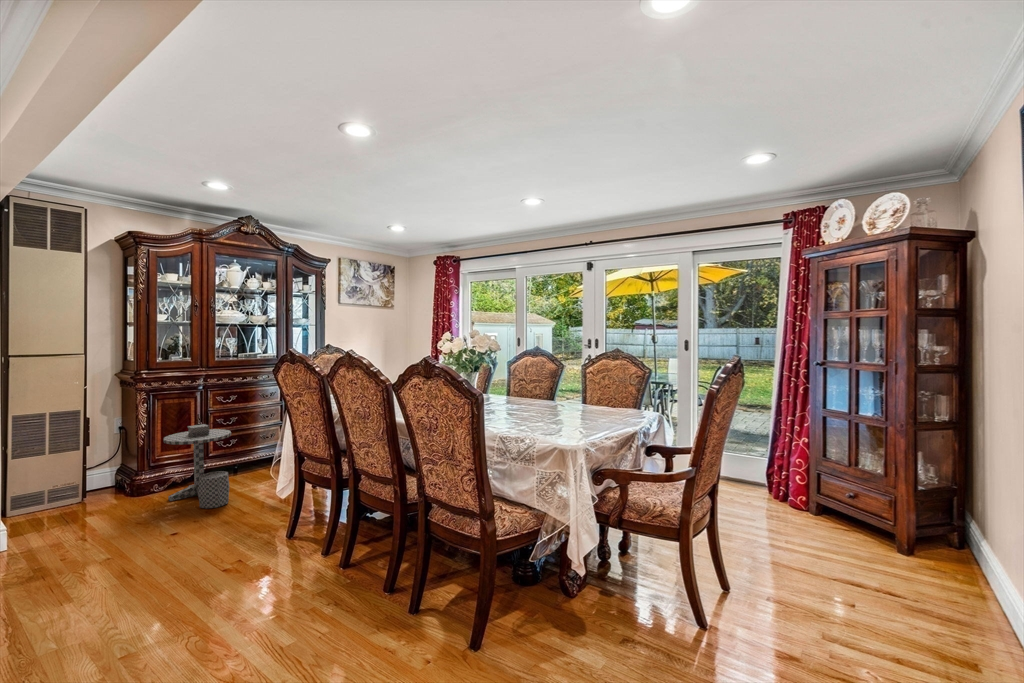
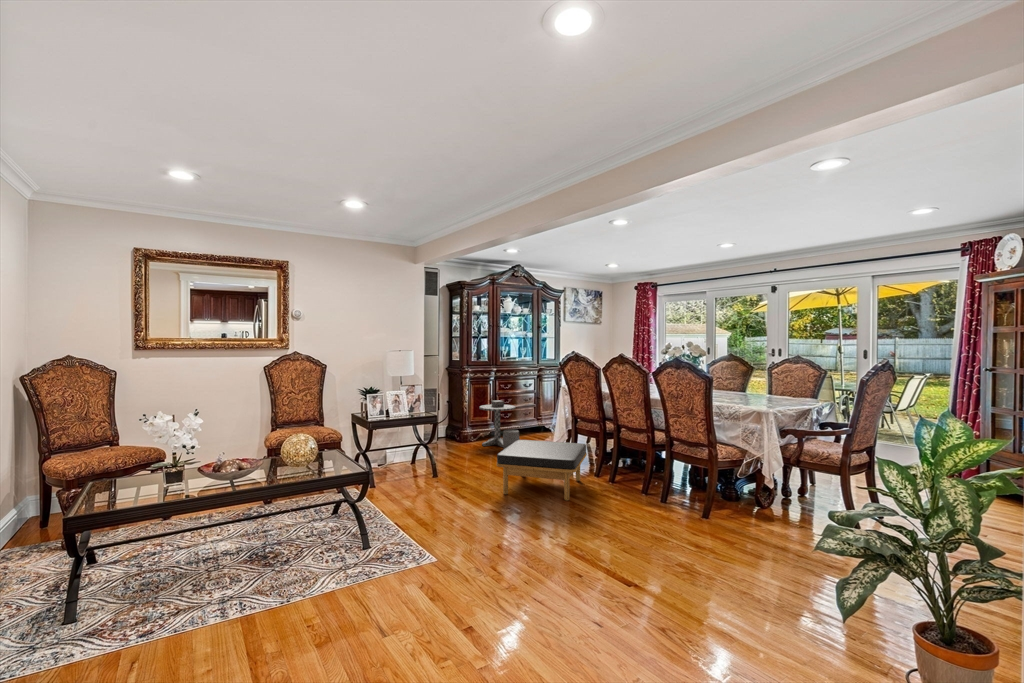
ottoman: none [74,507,301,645] -> present [497,440,587,501]

